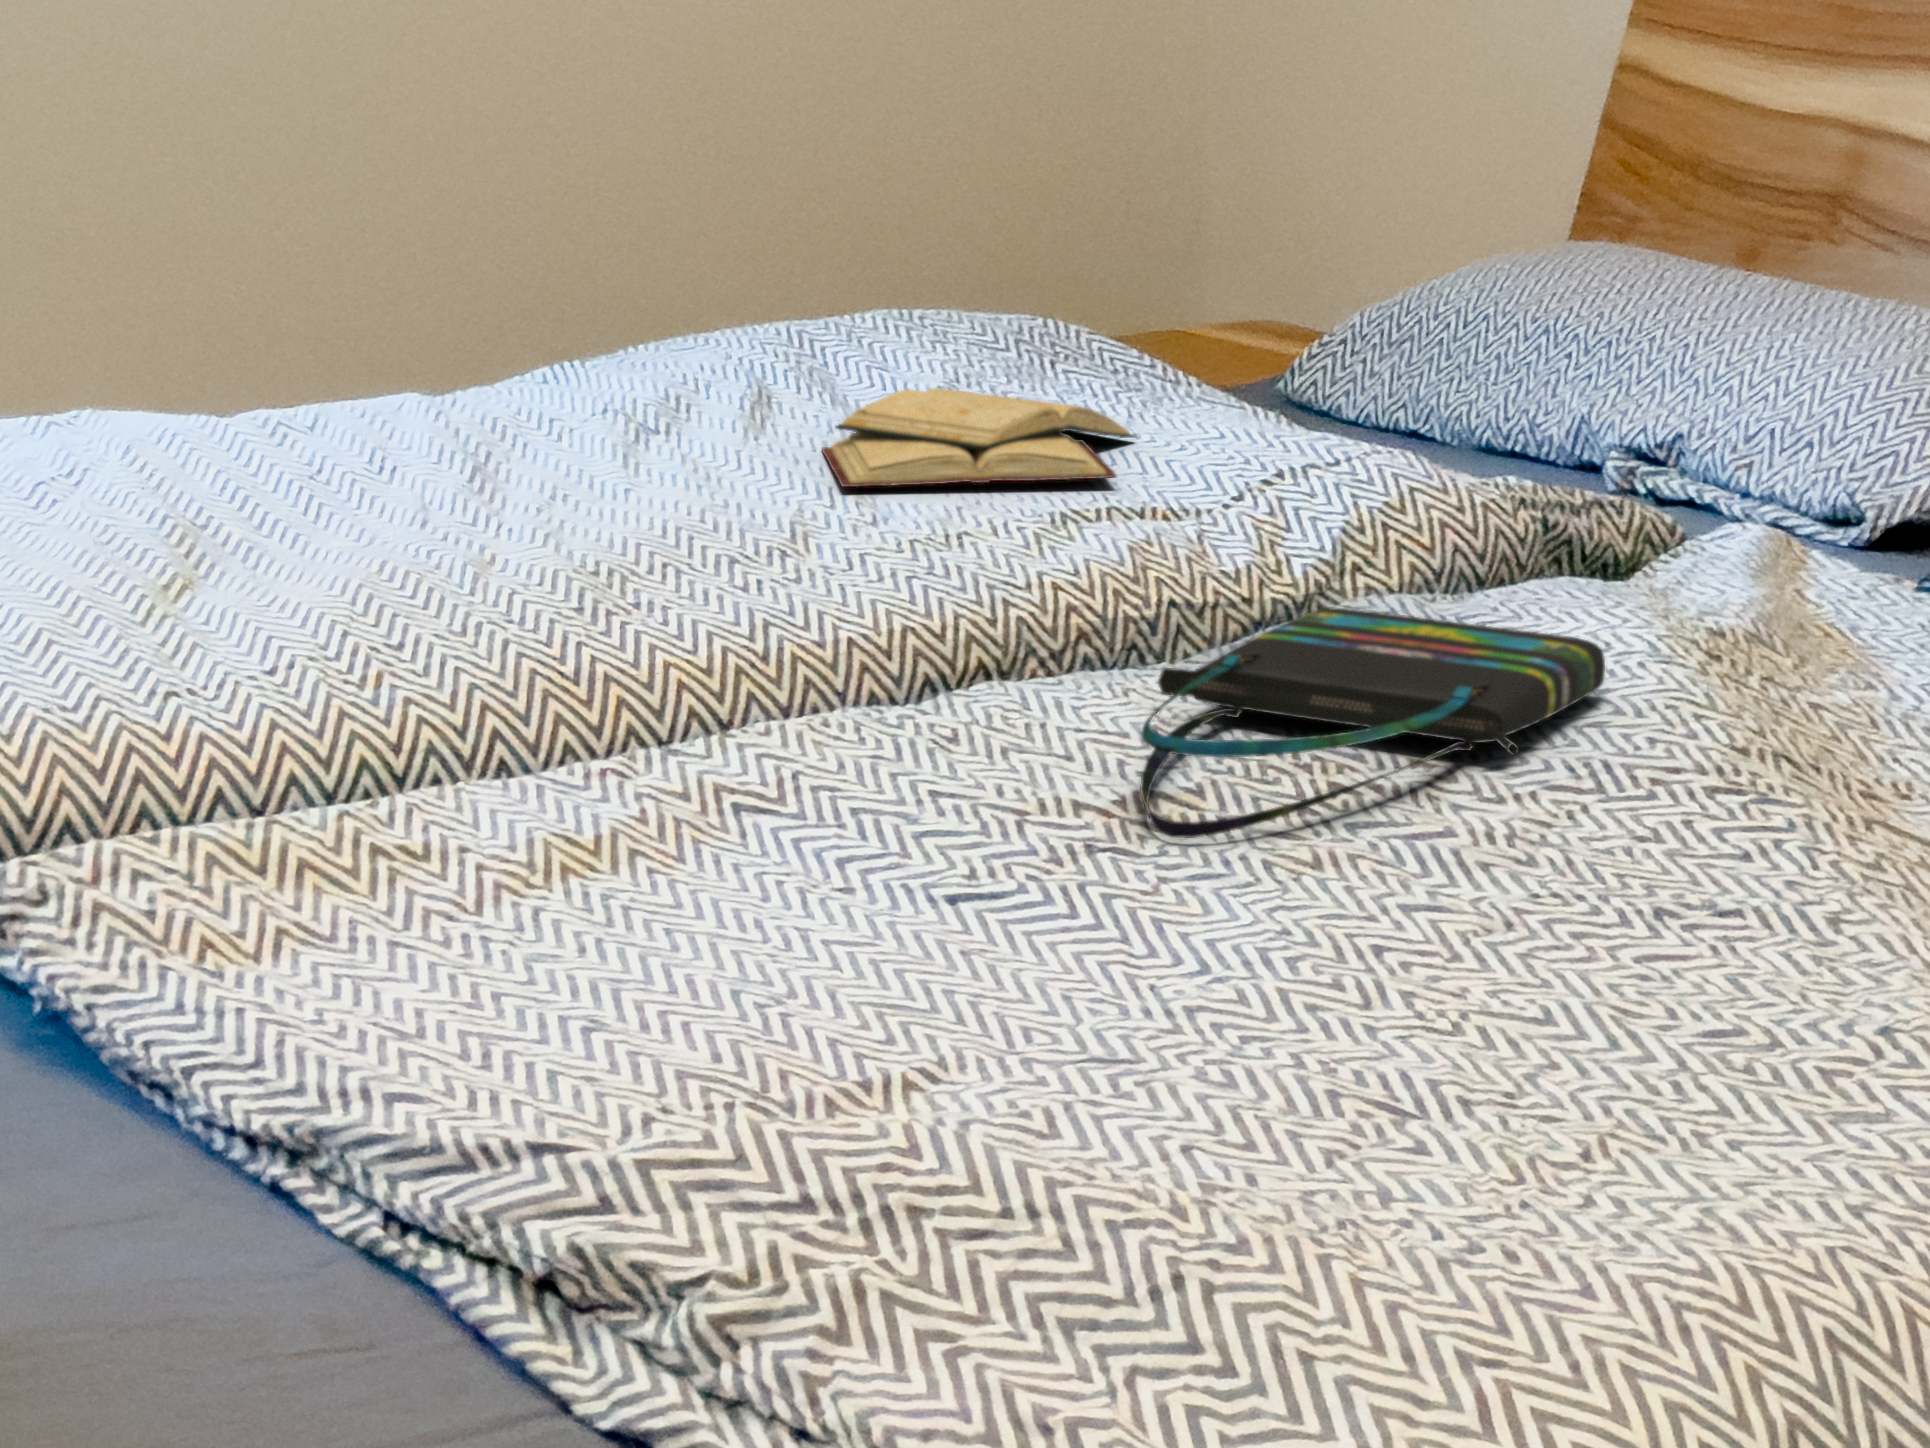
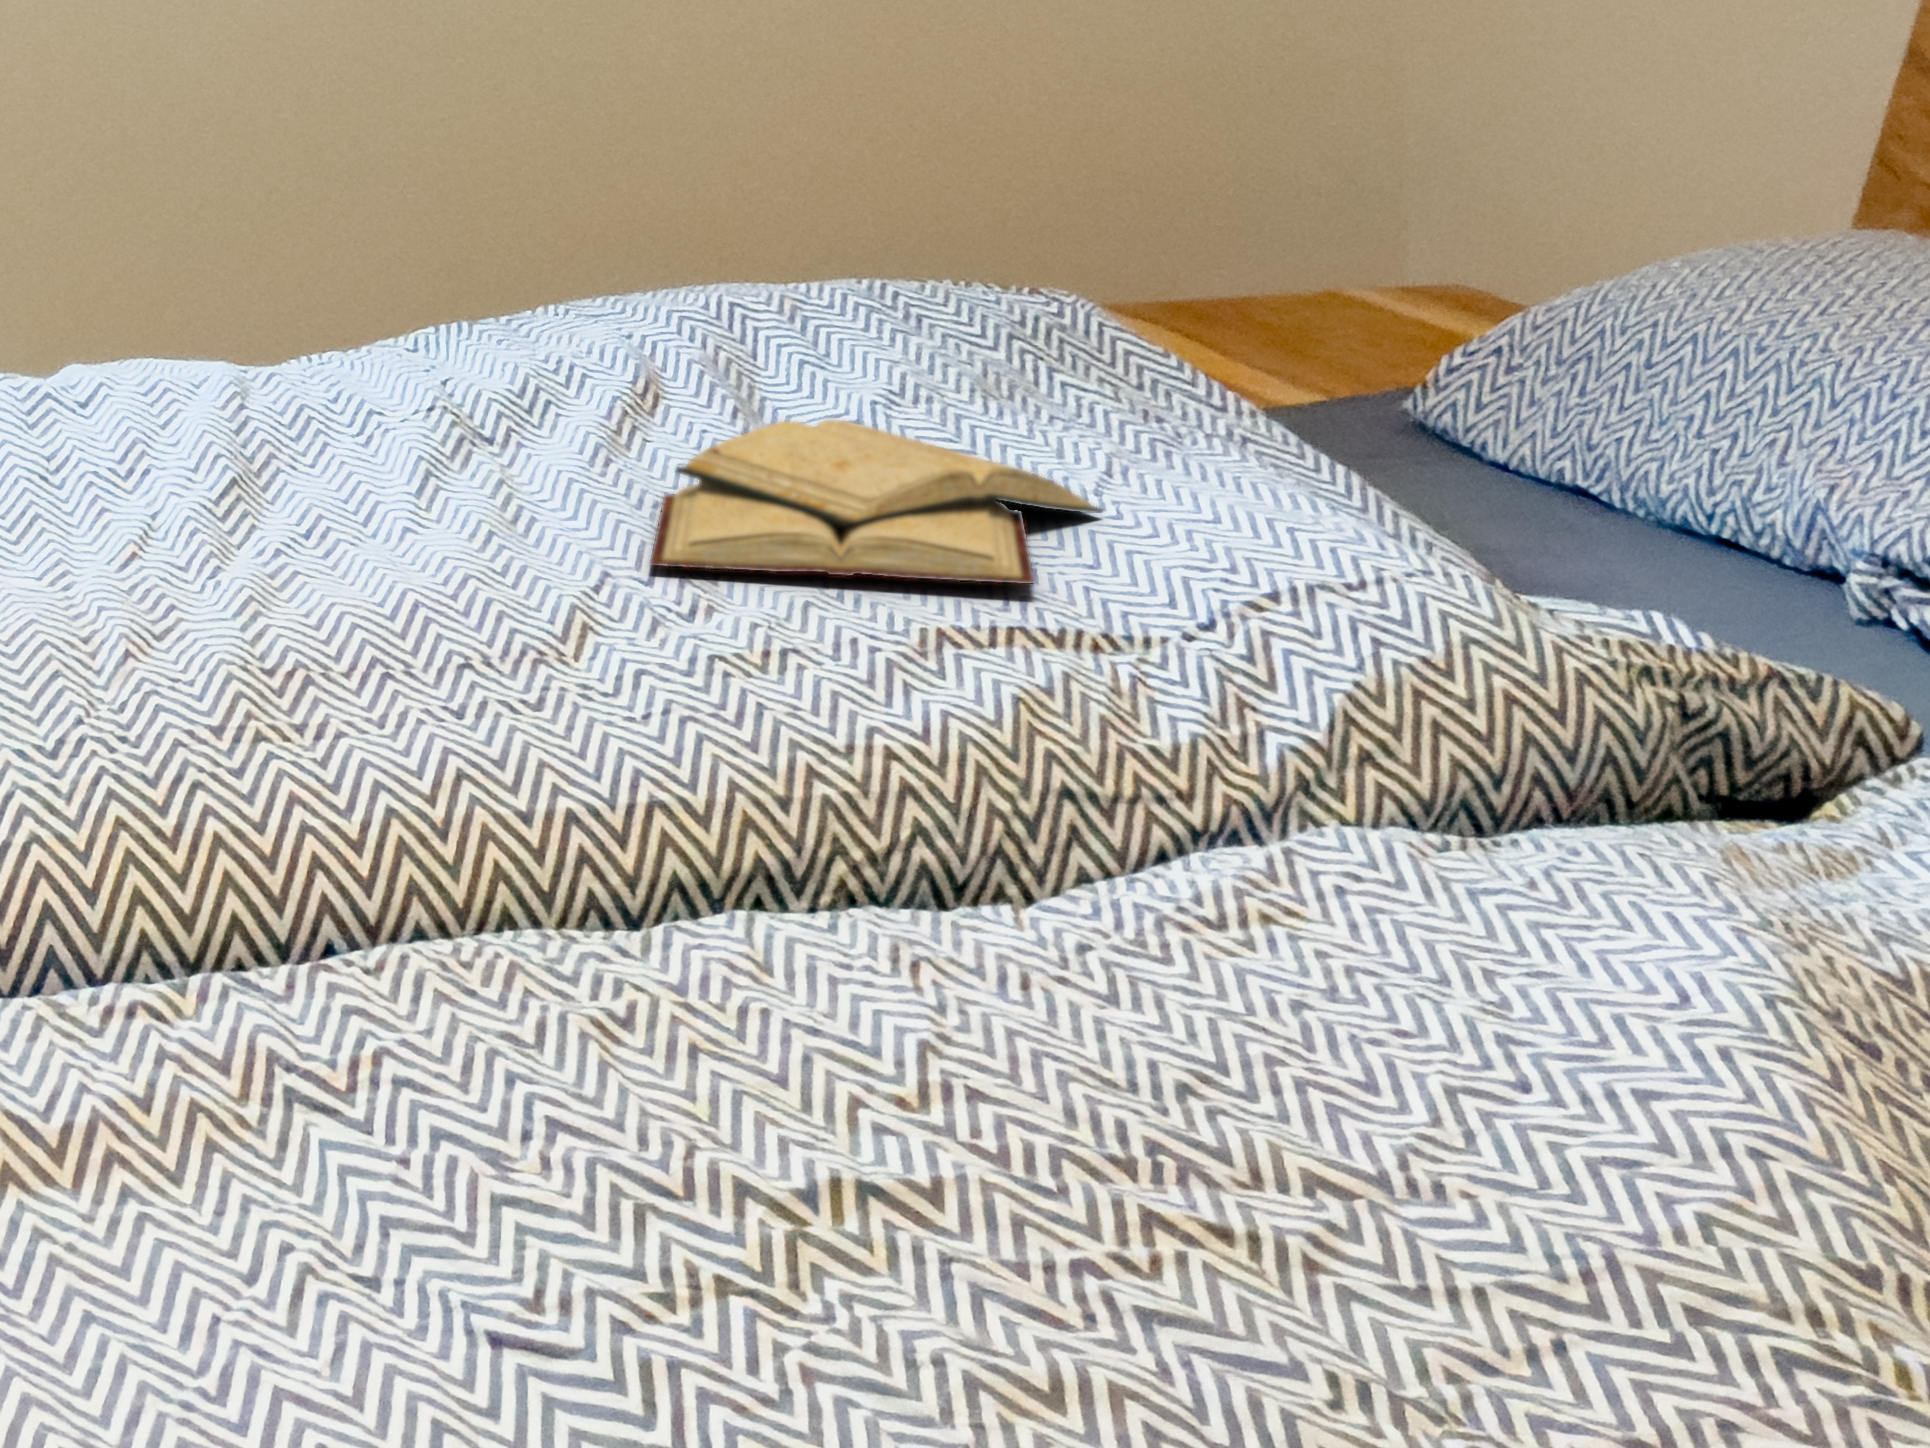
tote bag: present [1140,607,1605,838] -> none [829,852,1689,1300]

